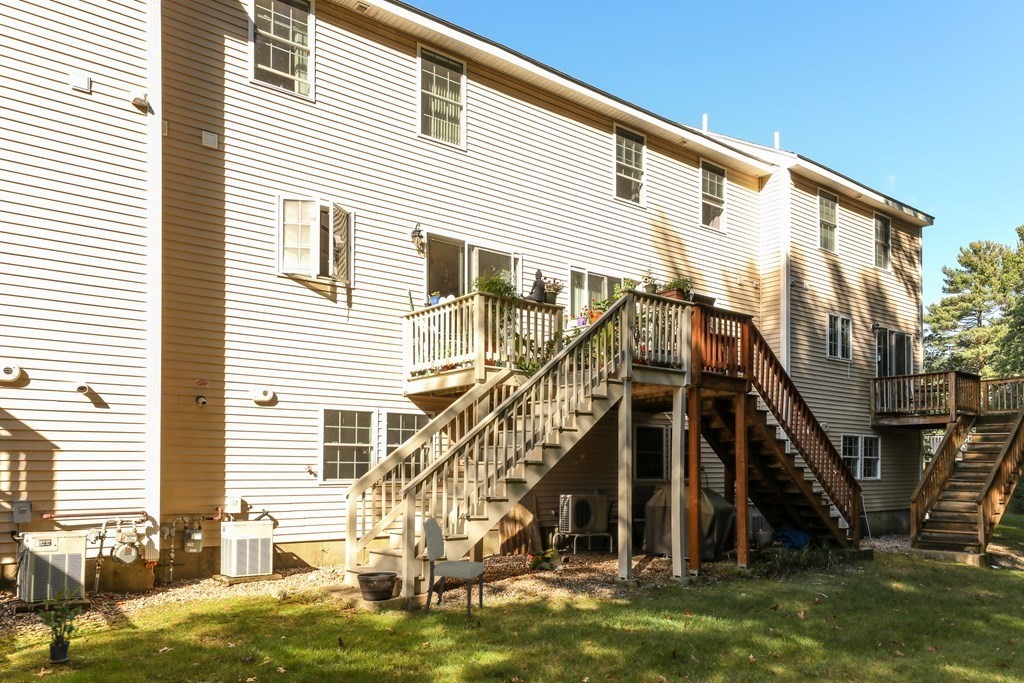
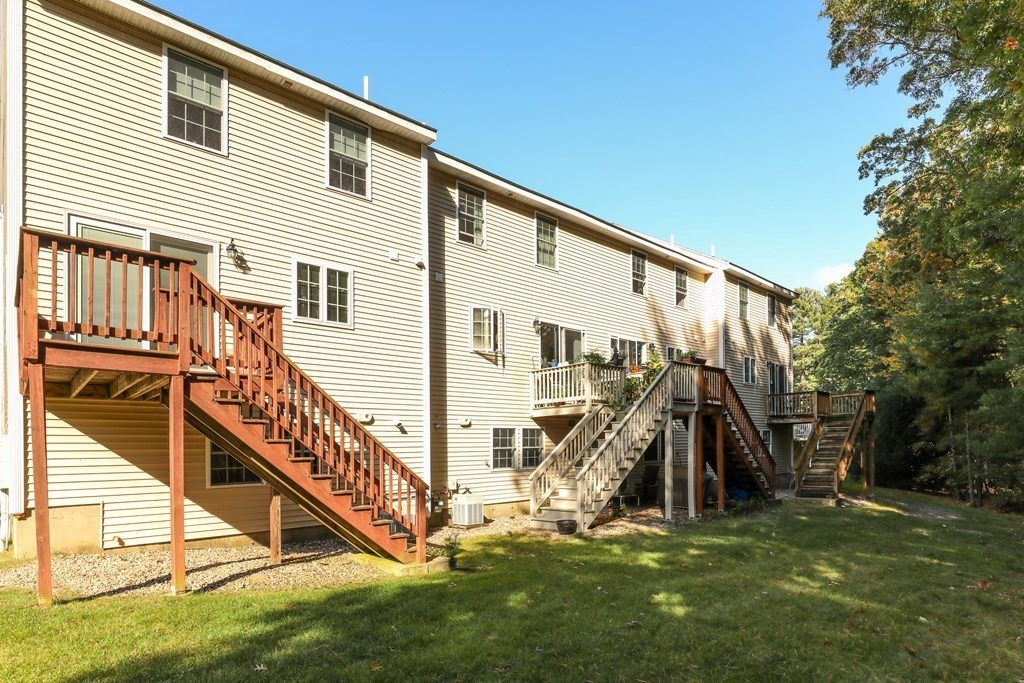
chair: present [423,518,484,617] -> none [585,492,613,544]

